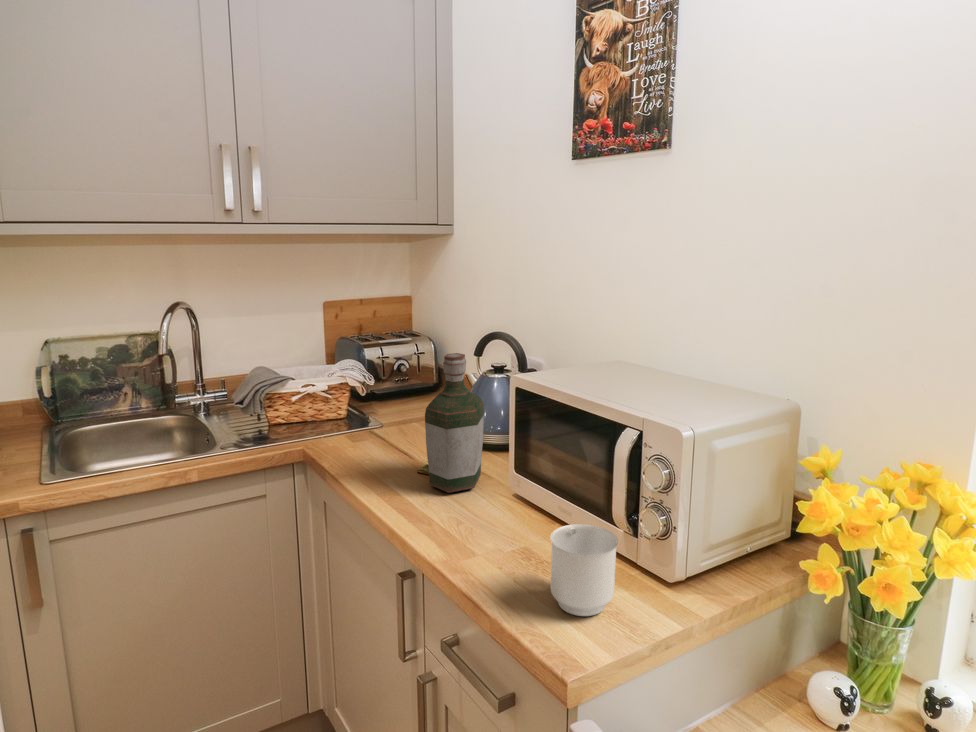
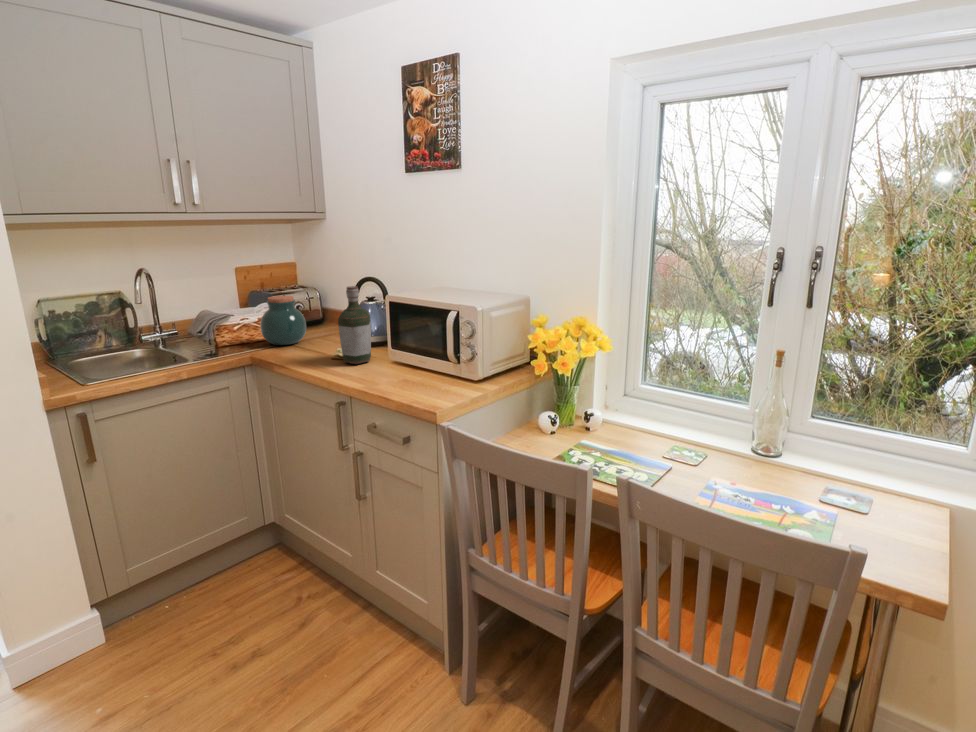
jar: none [328,352,396,431] -> present [260,296,306,345]
mug: present [550,524,618,616] -> none [421,356,452,395]

